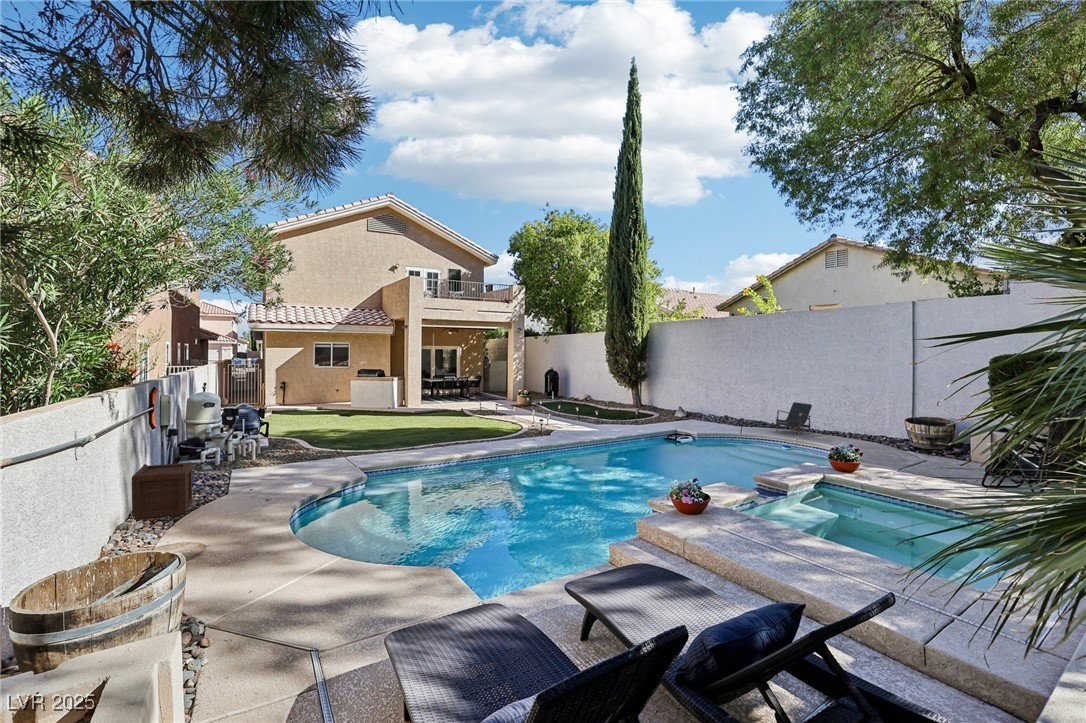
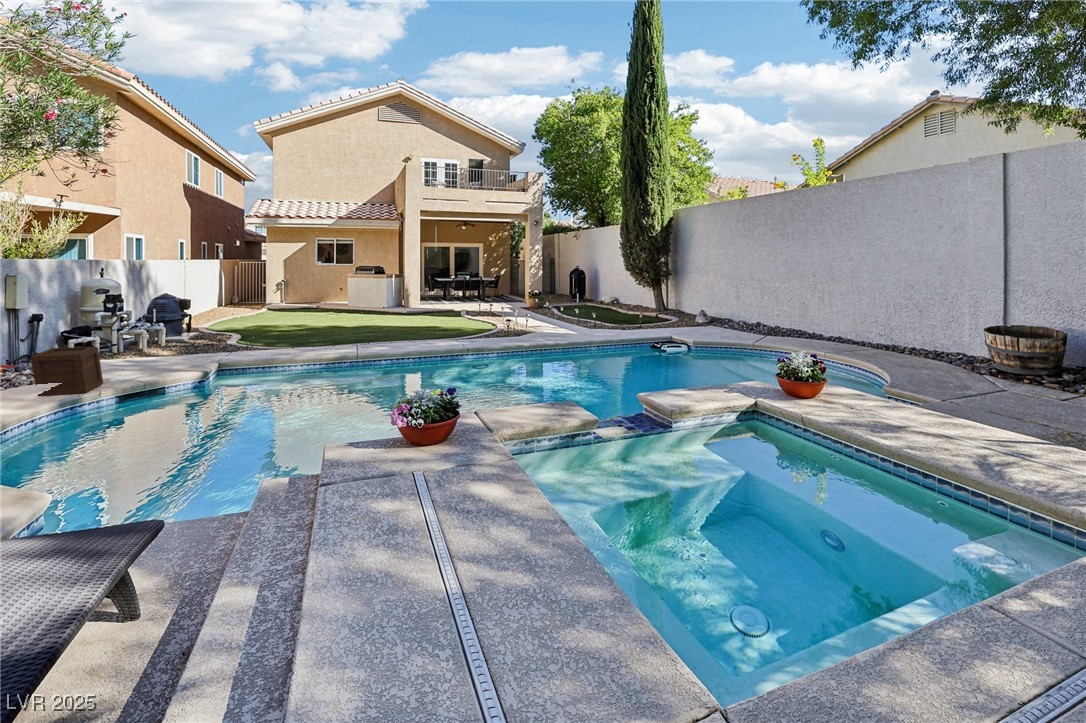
lounge chair: present [776,402,812,435] -> none [787,302,833,340]

